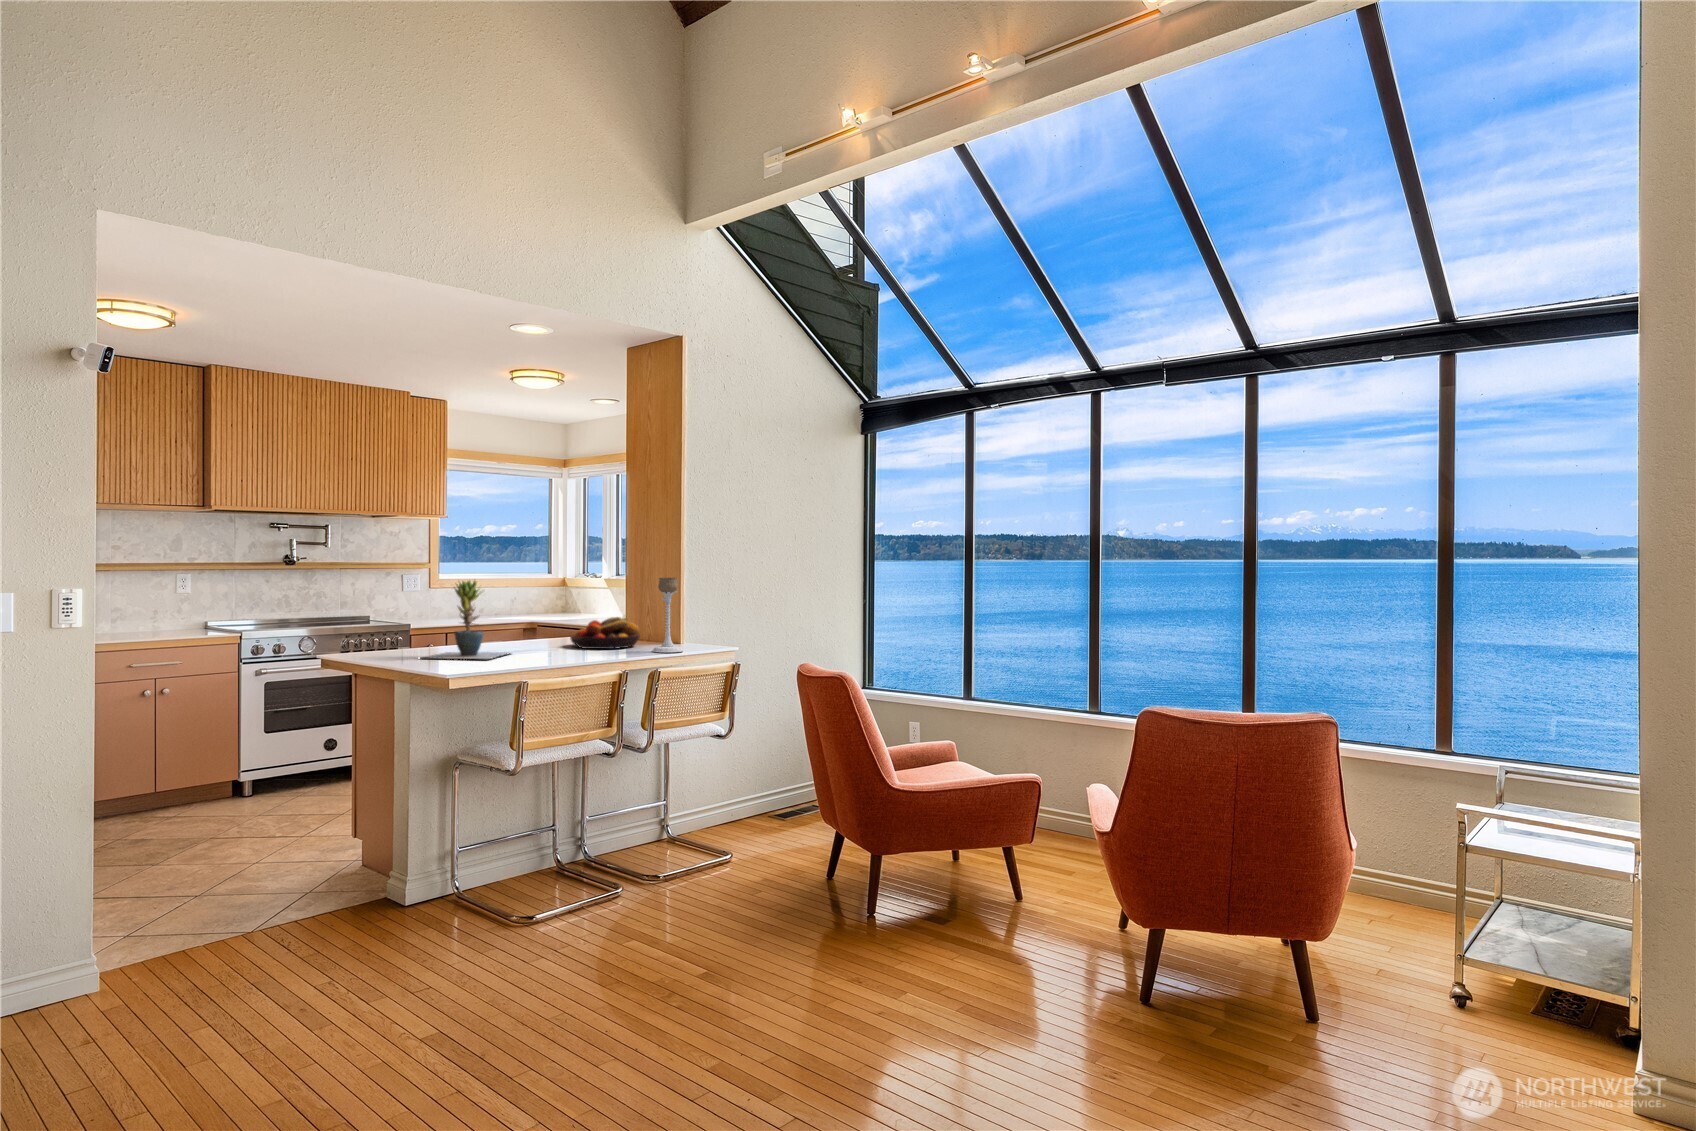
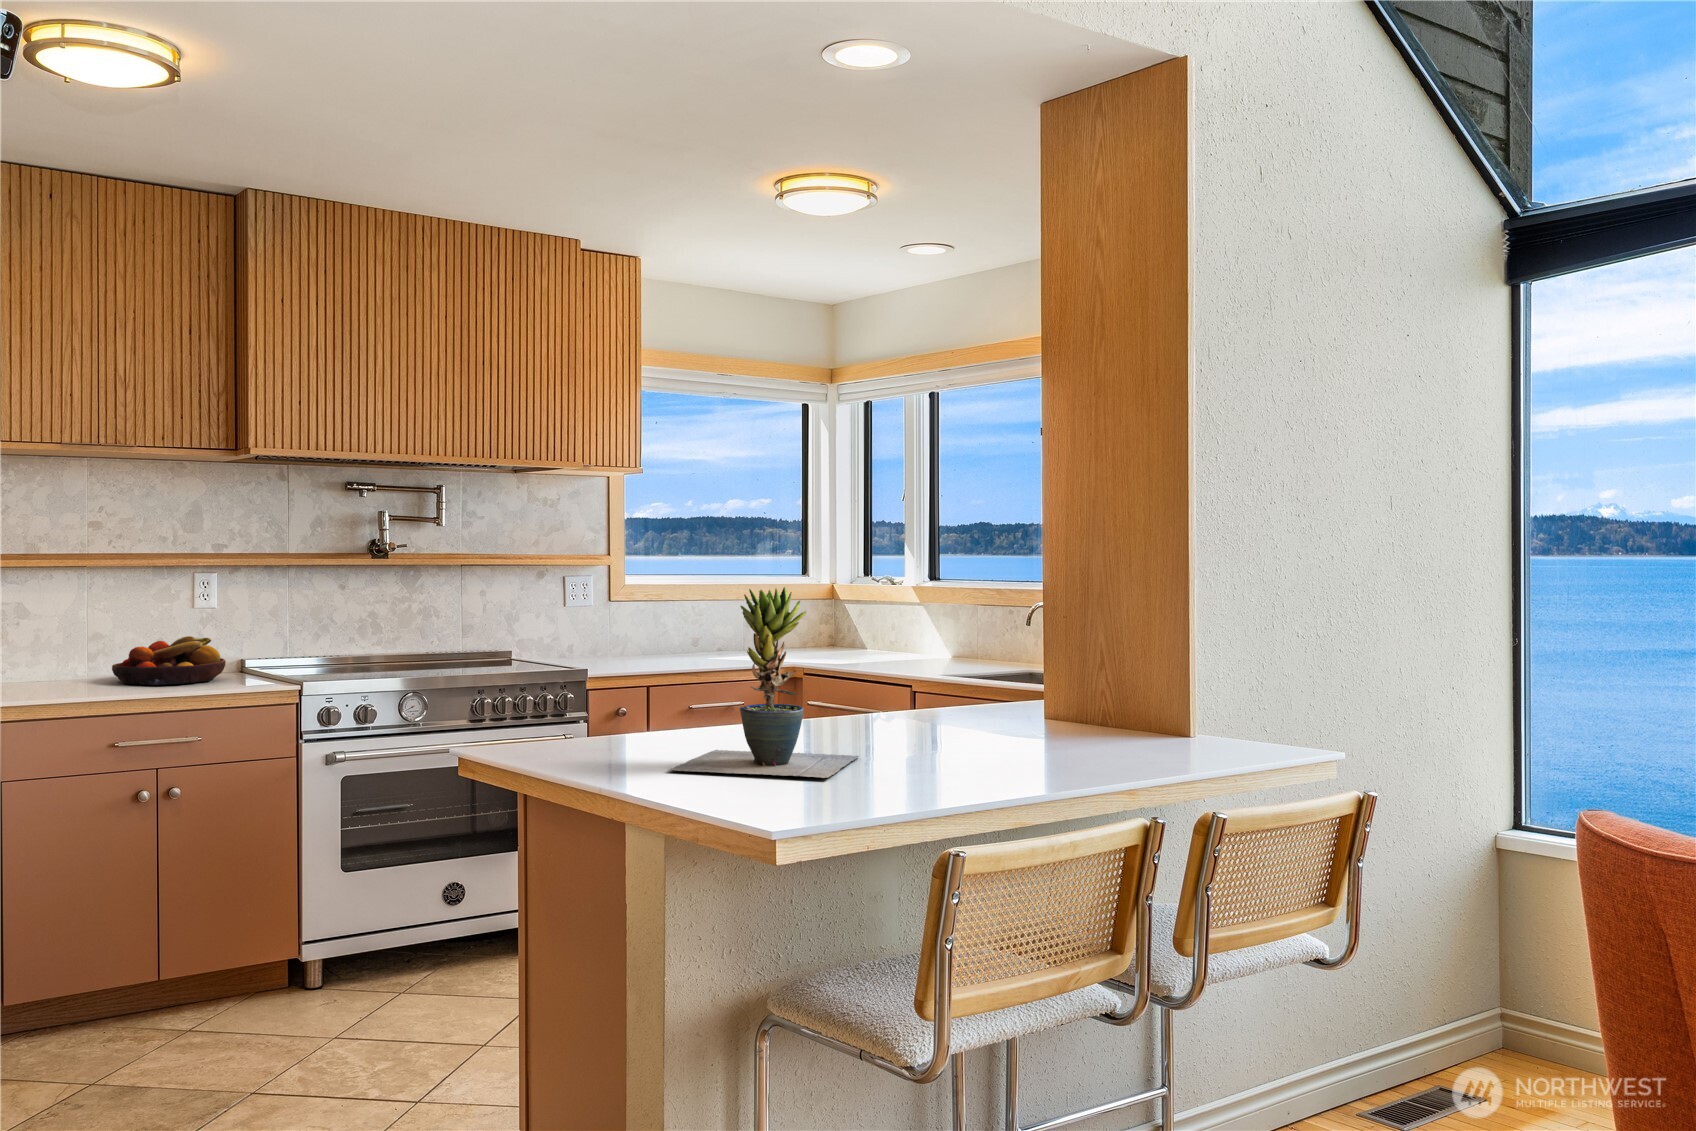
candle holder: present [652,577,683,653] -> none [1161,584,1233,761]
fruit bowl: present [570,617,640,649] -> present [112,636,226,685]

